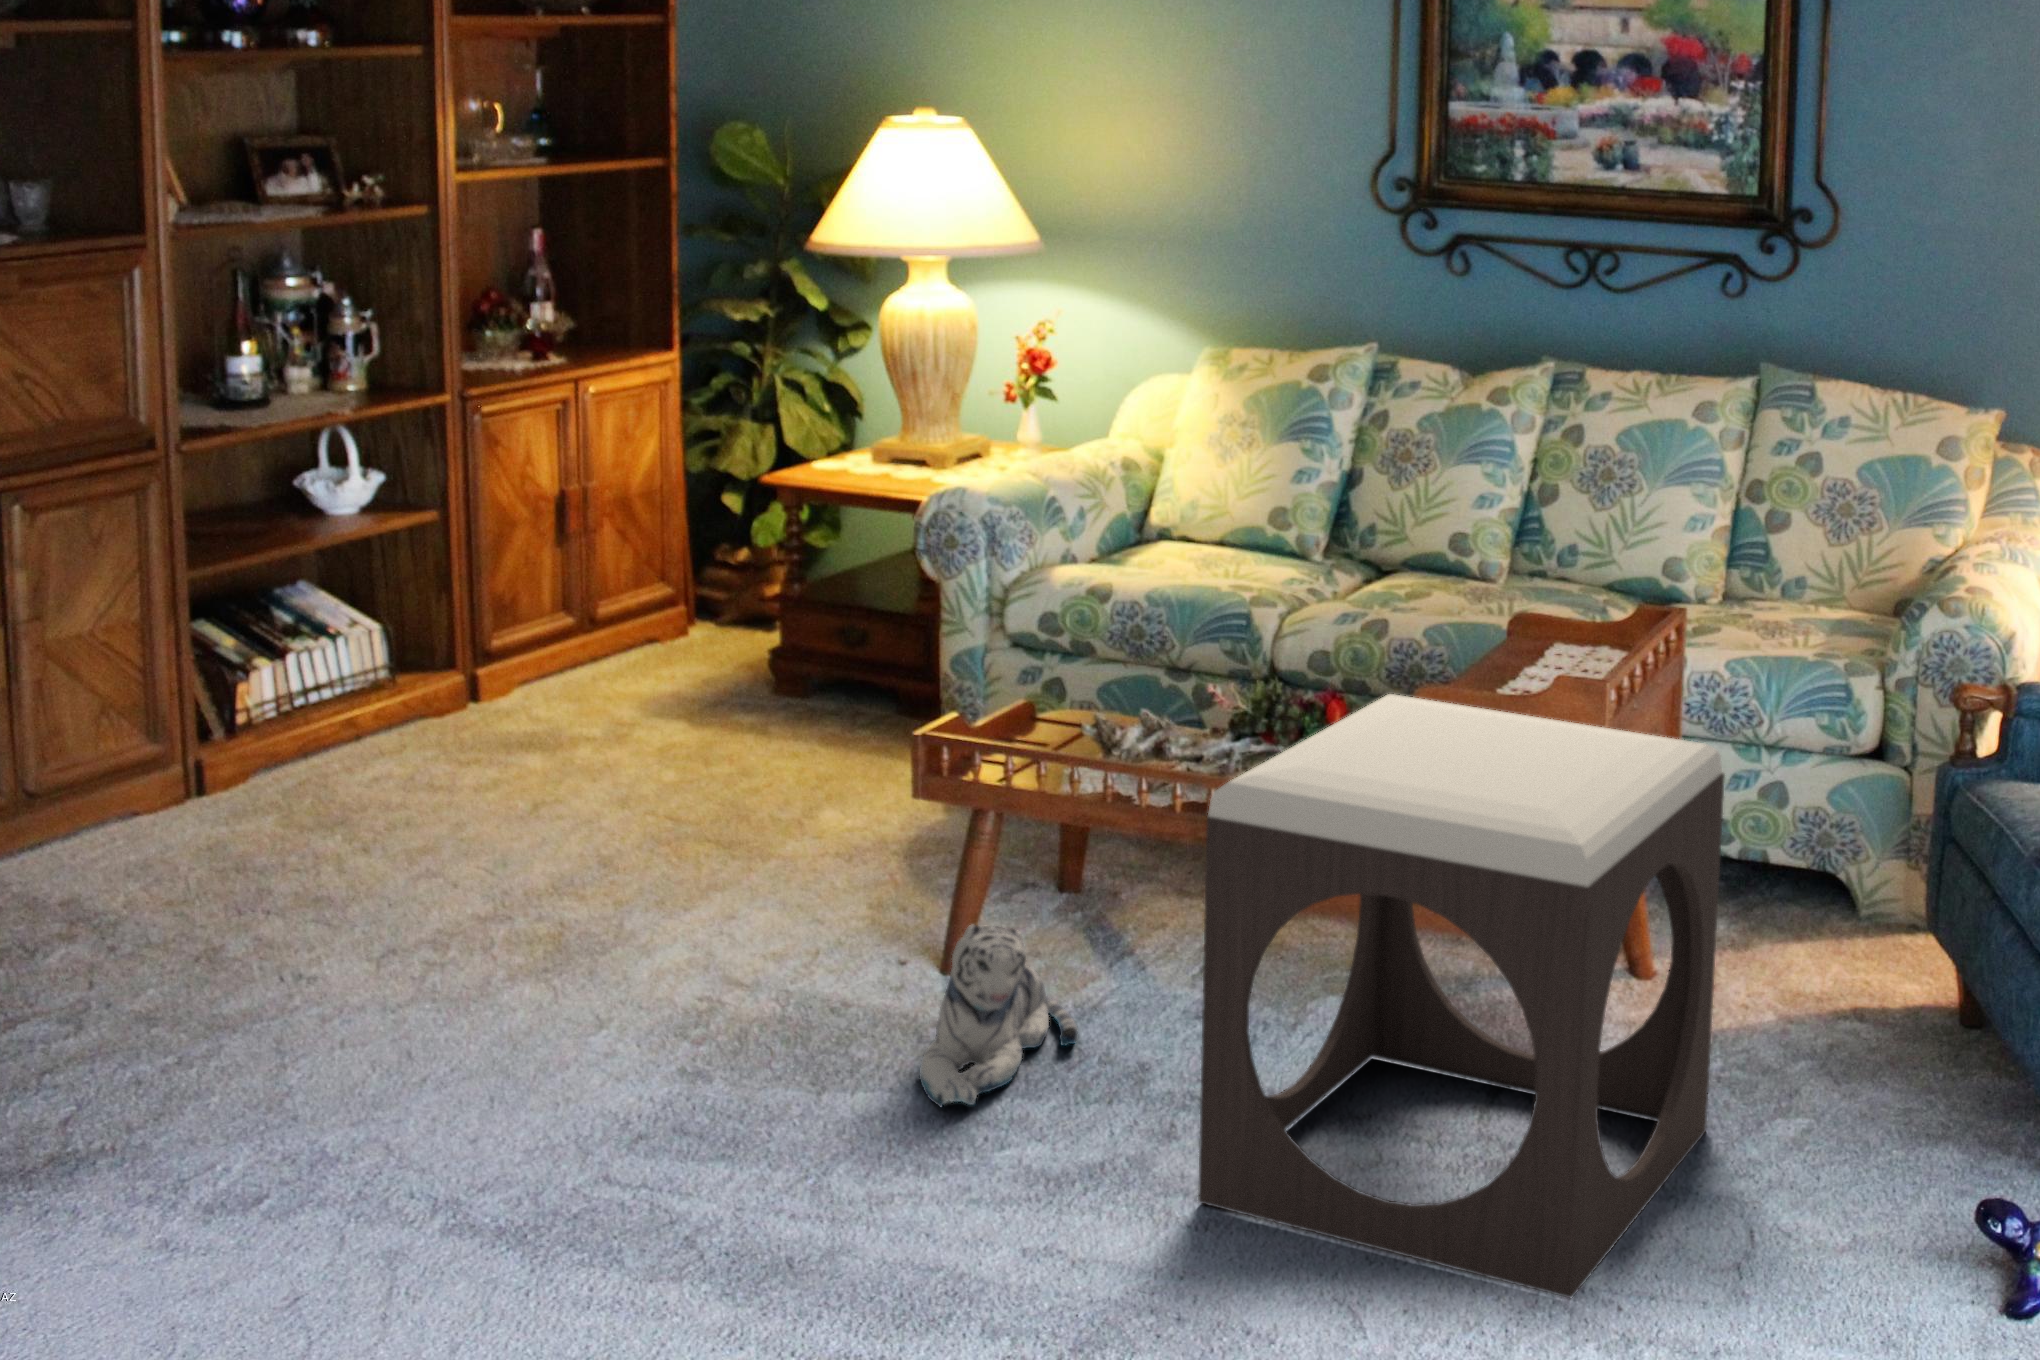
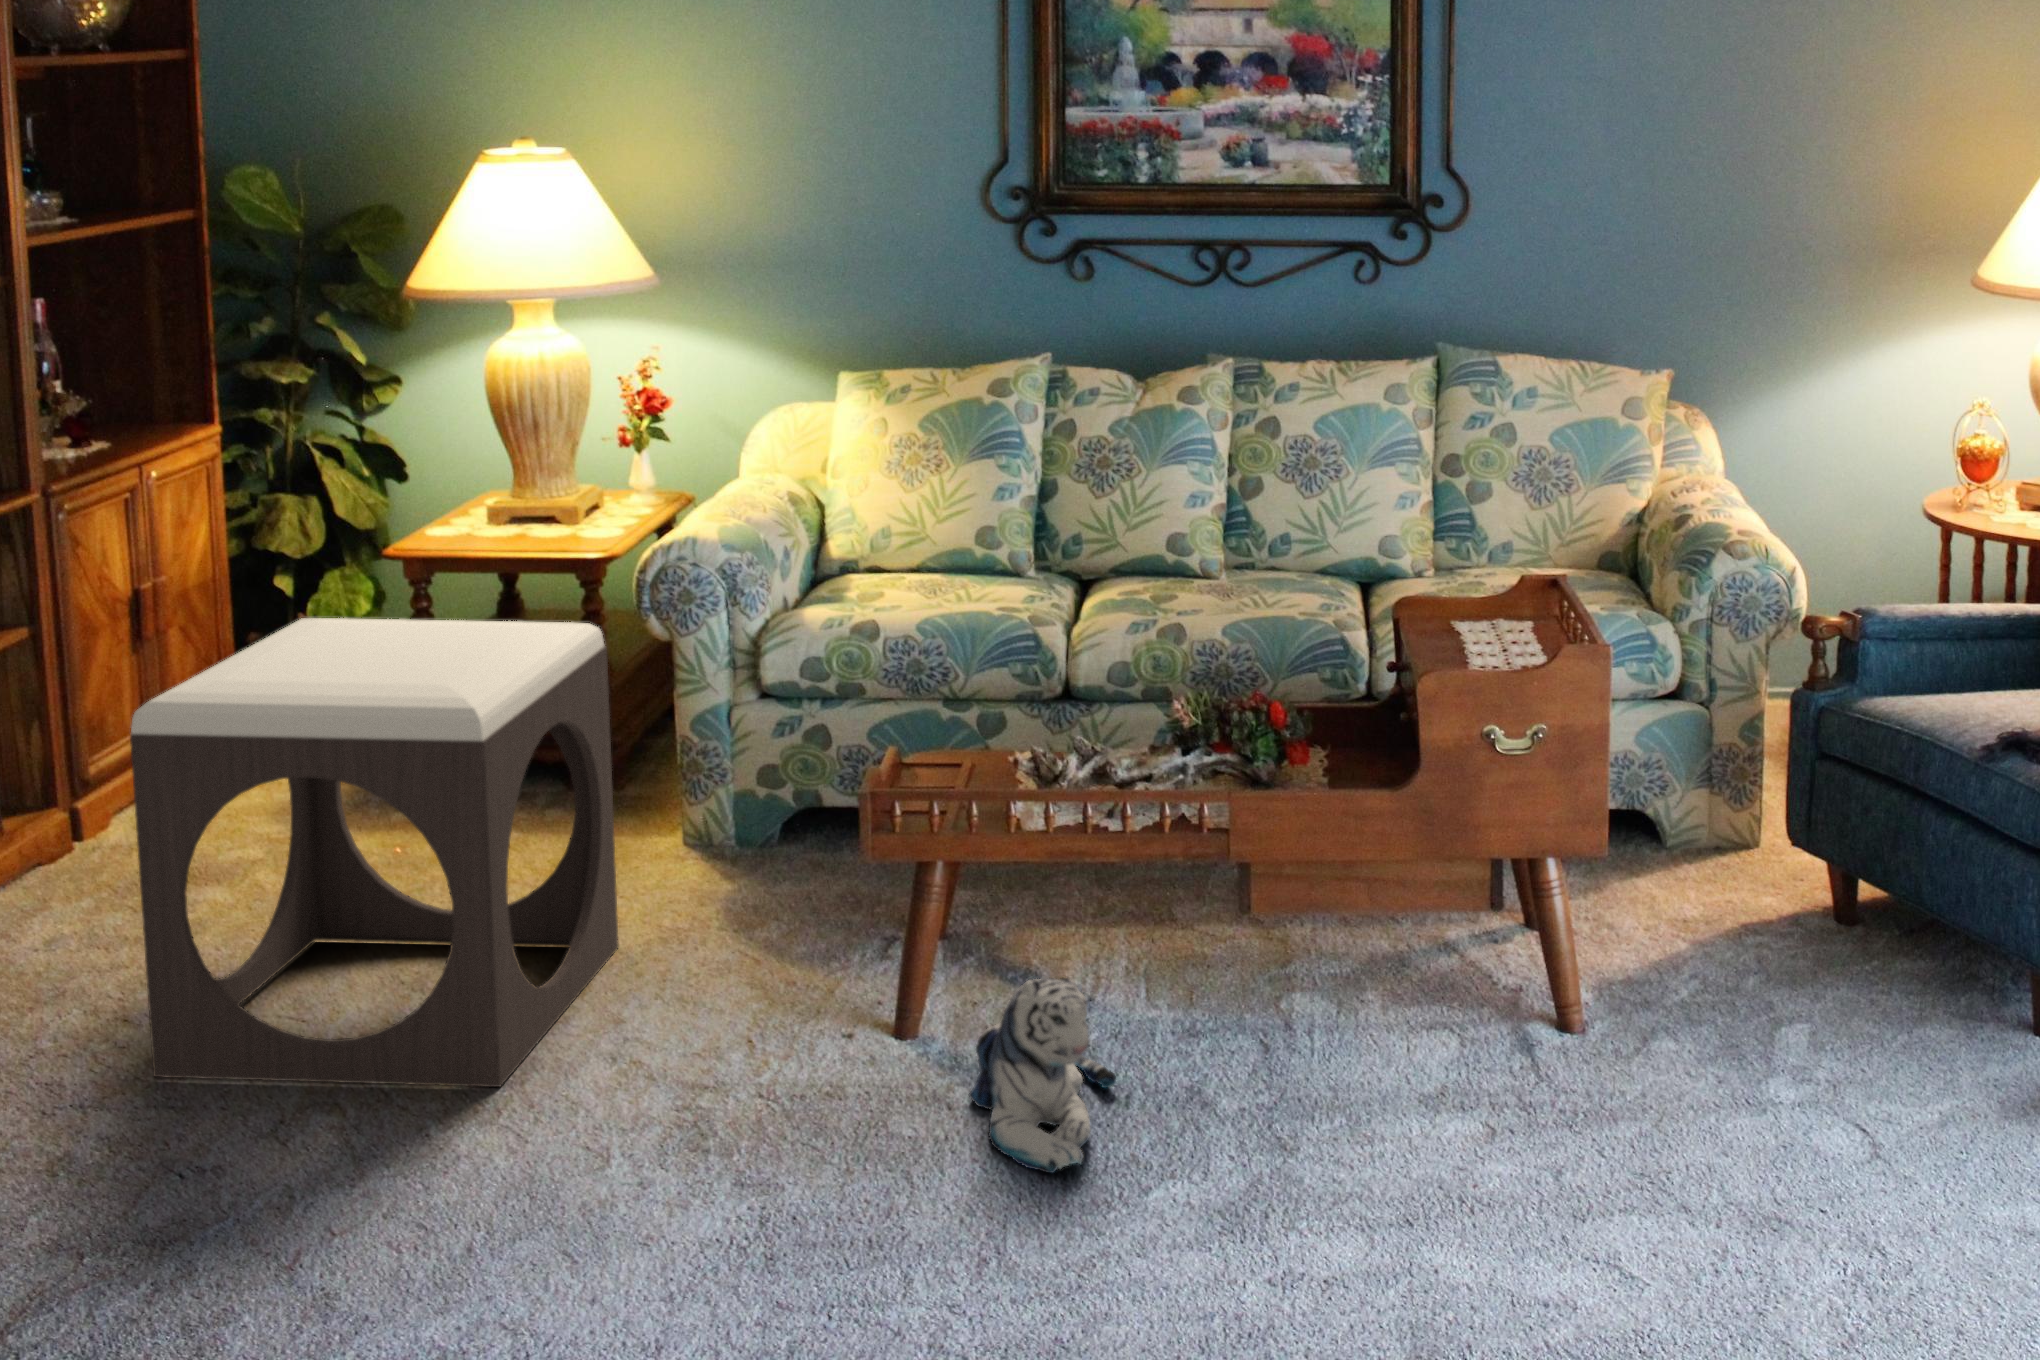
footstool: present [1198,694,1725,1298] -> present [130,618,619,1087]

